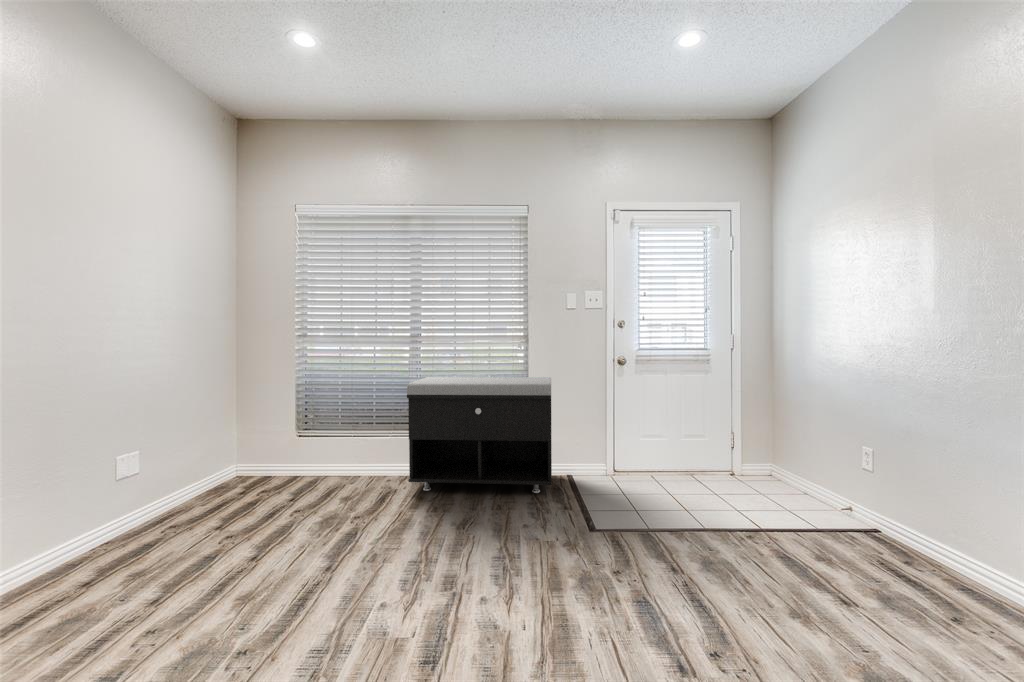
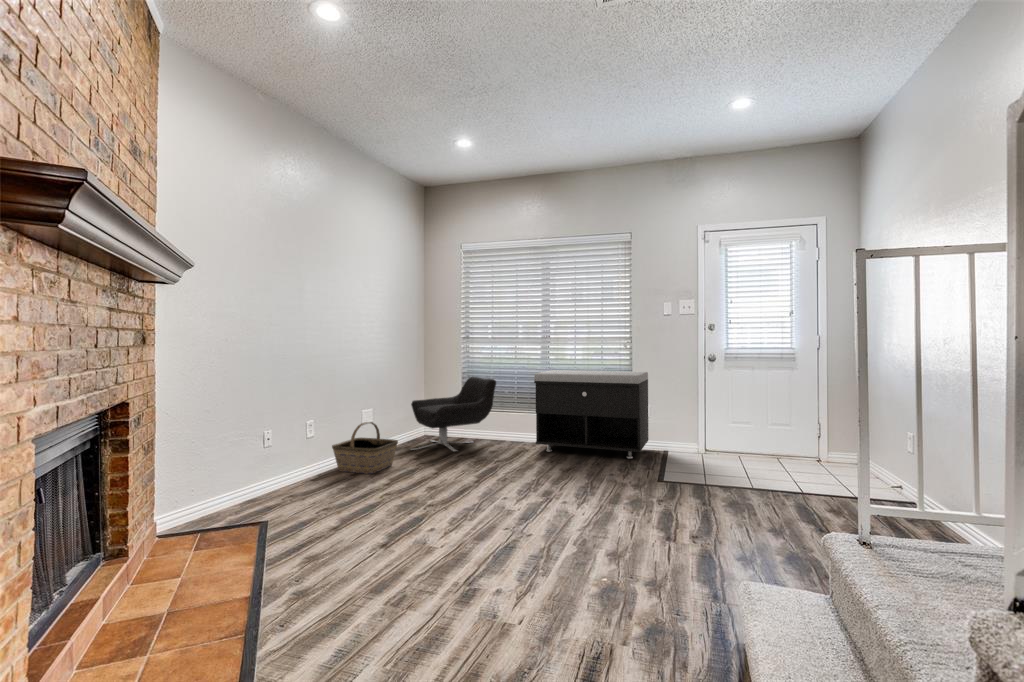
lounge chair: none [209,388,349,509] -> present [411,377,496,451]
basket: none [40,480,183,578] -> present [332,422,398,474]

